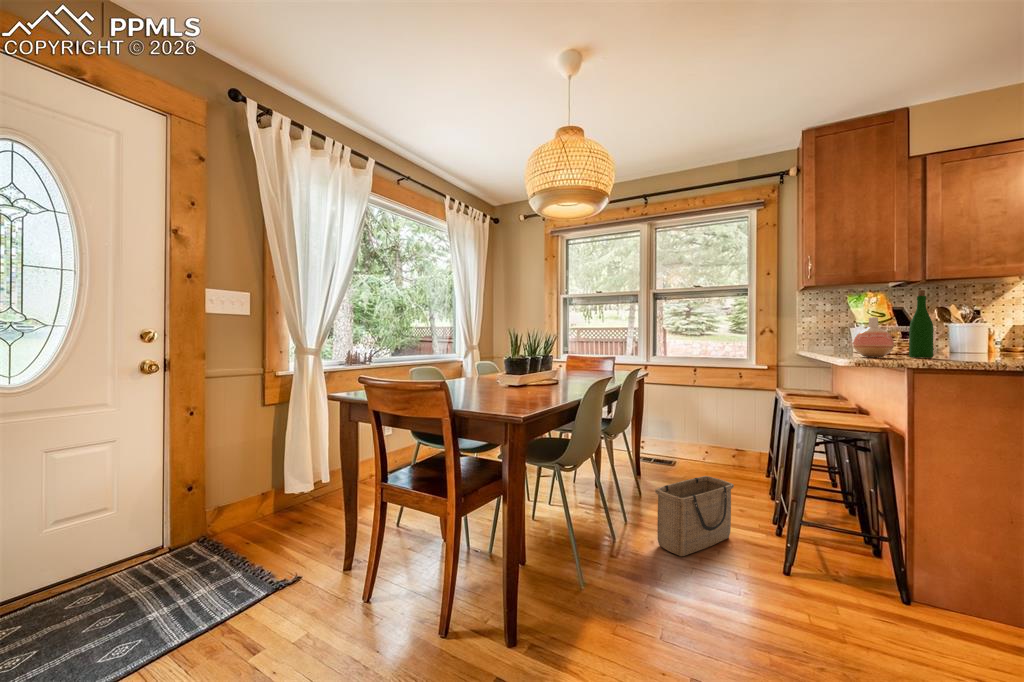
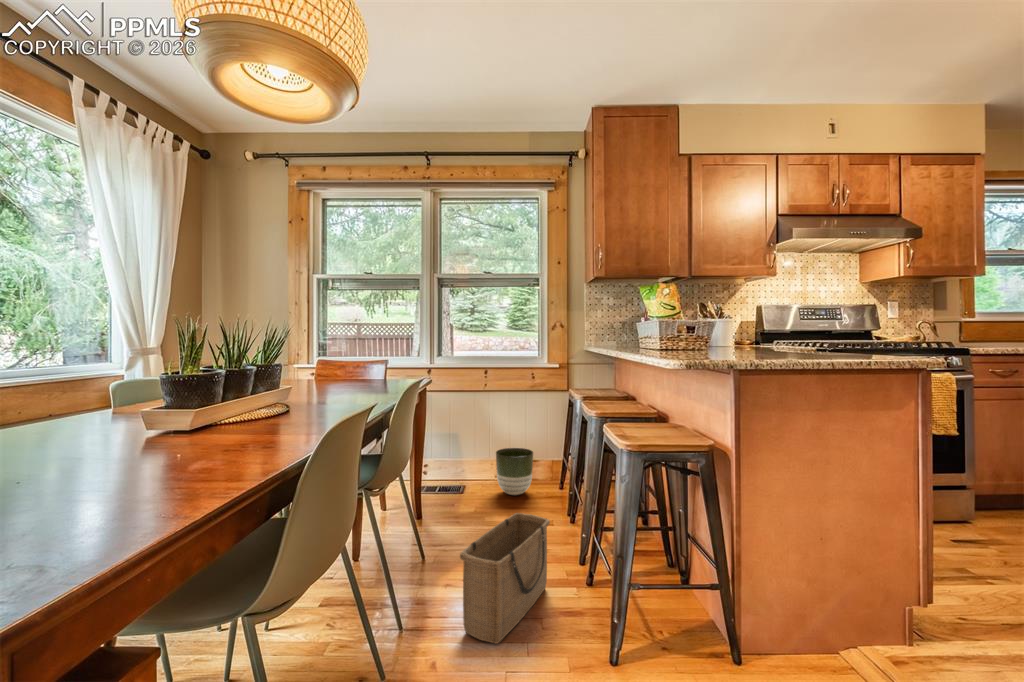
wine bottle: present [909,290,933,358] -> none [712,283,731,354]
vase: present [853,317,894,357] -> none [669,311,705,355]
planter: none [701,435,737,475] -> present [496,448,533,495]

